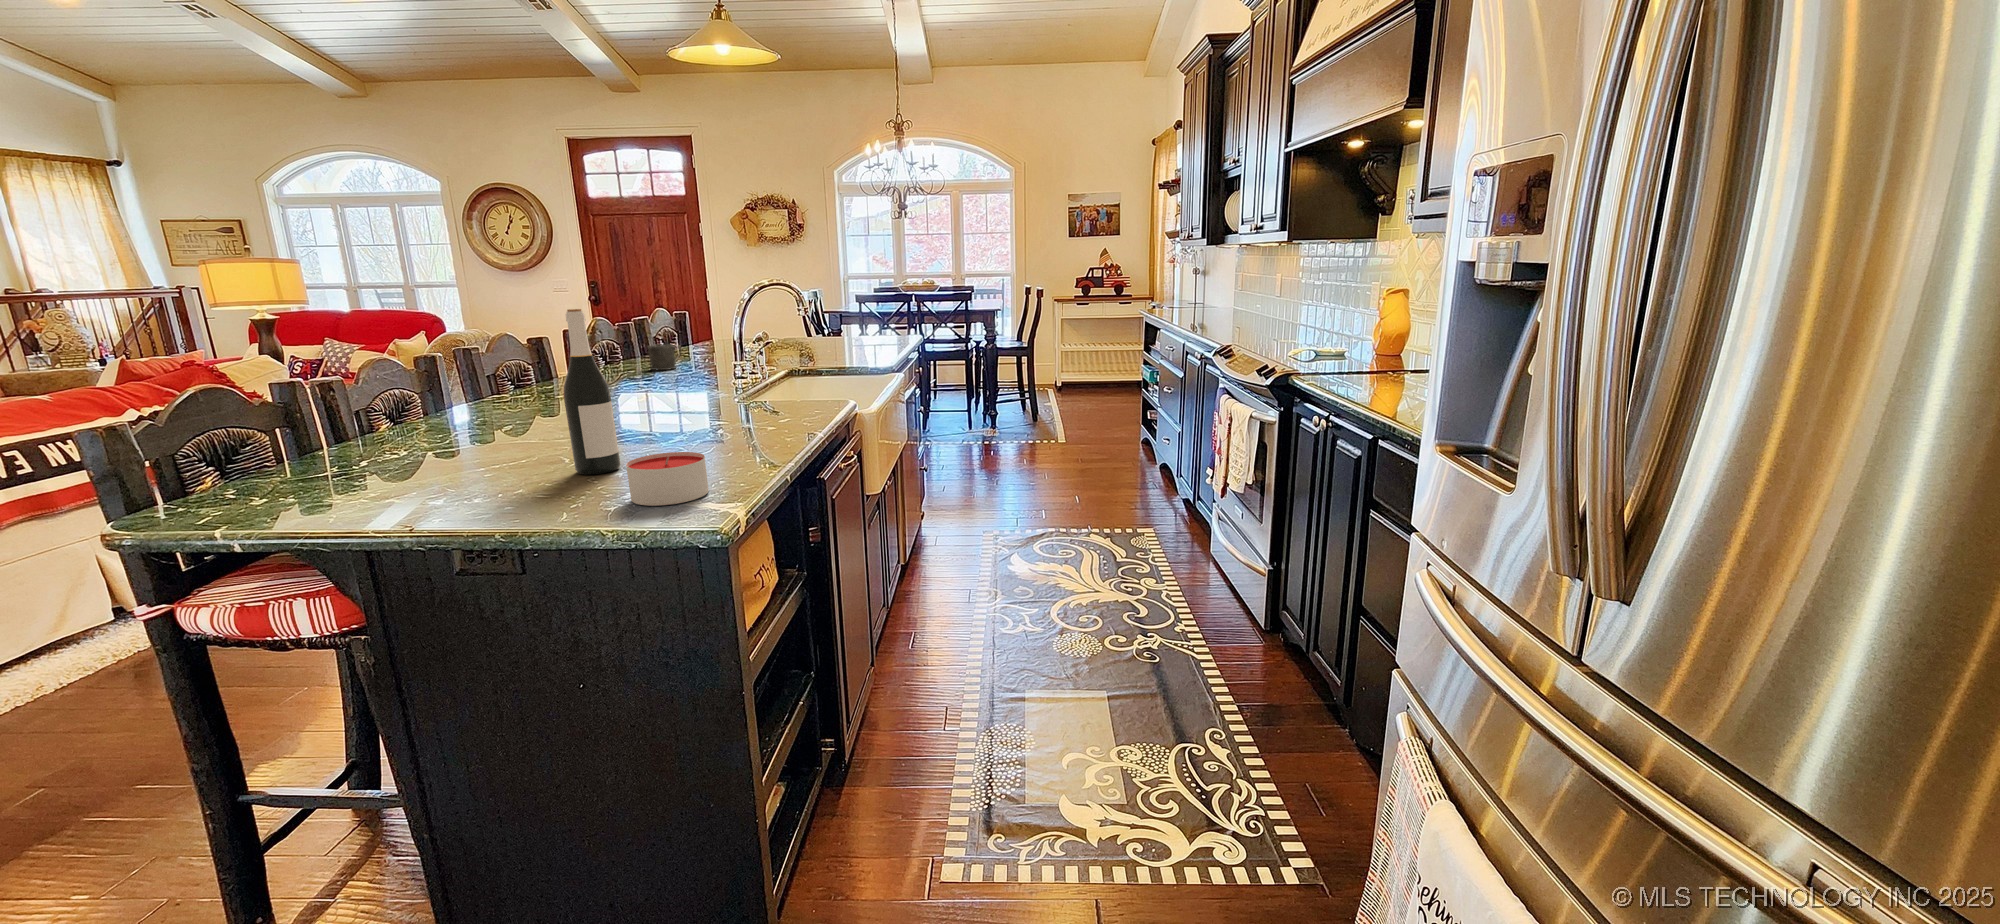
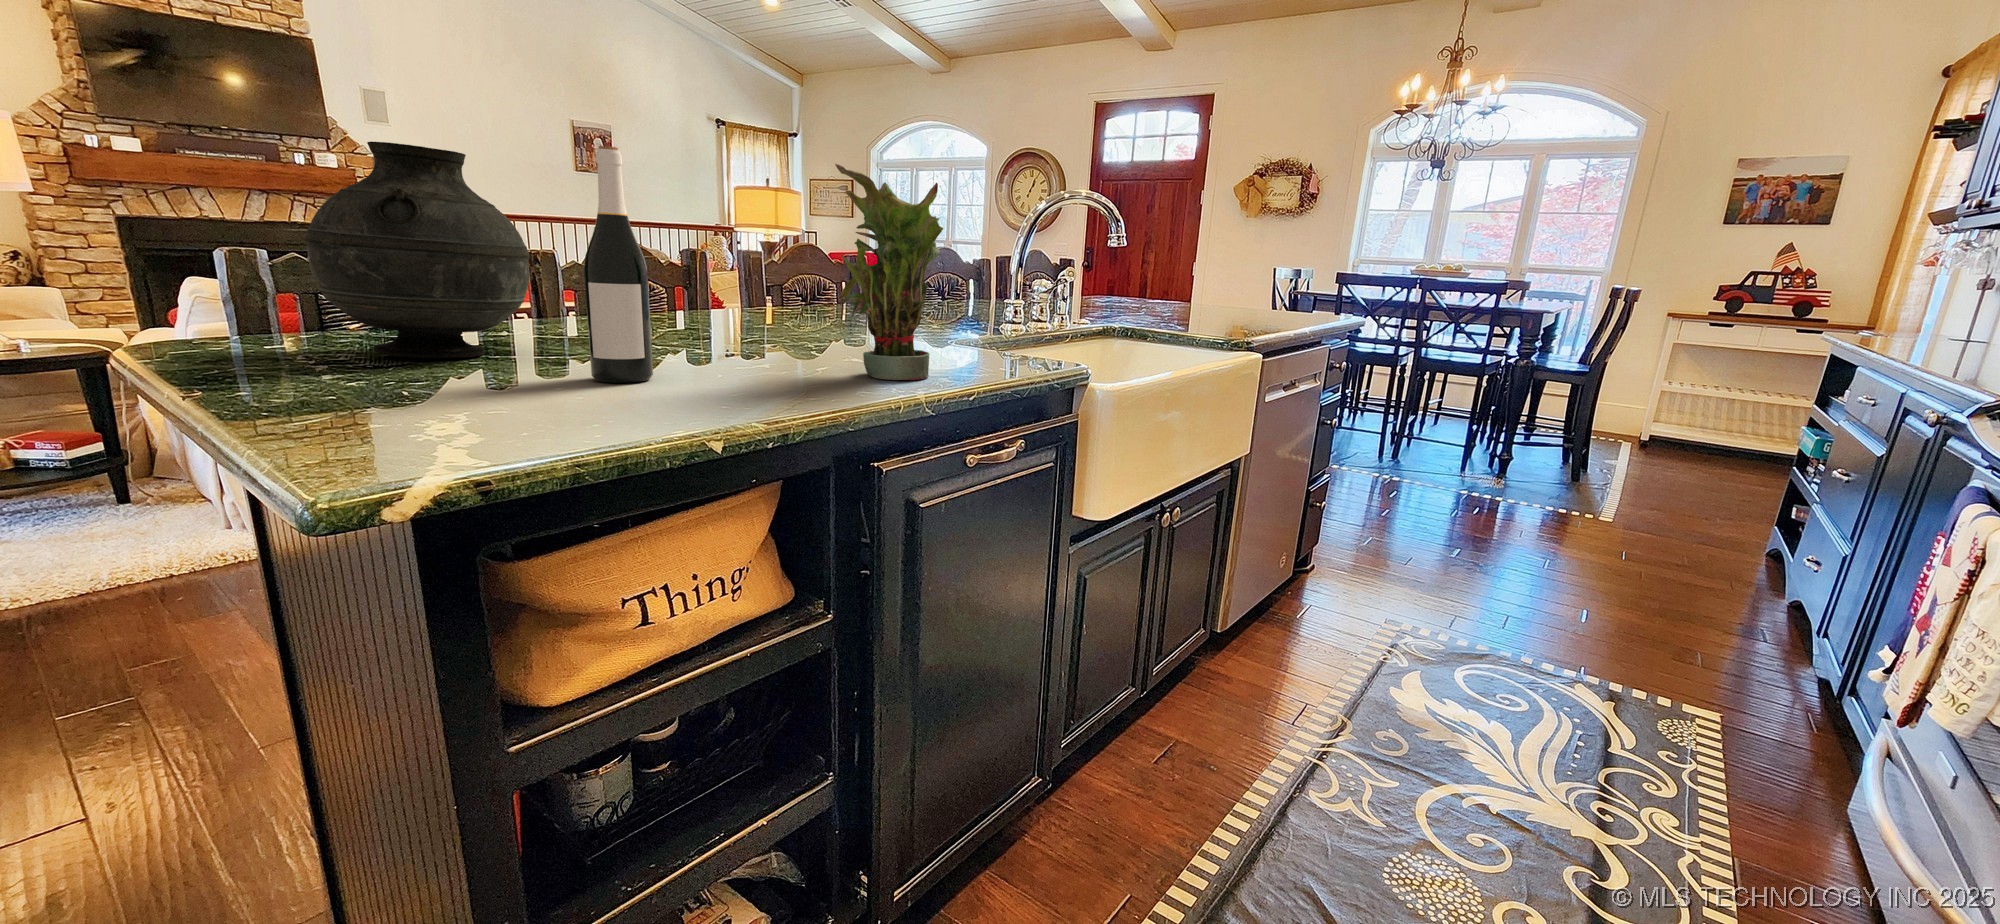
potted plant: none [699,301,779,435] -> present [835,164,943,380]
vase: none [244,318,449,497] -> present [304,142,530,358]
mug: present [648,344,681,370] -> none [990,286,1028,316]
candle: present [626,452,709,506] -> none [486,356,621,432]

